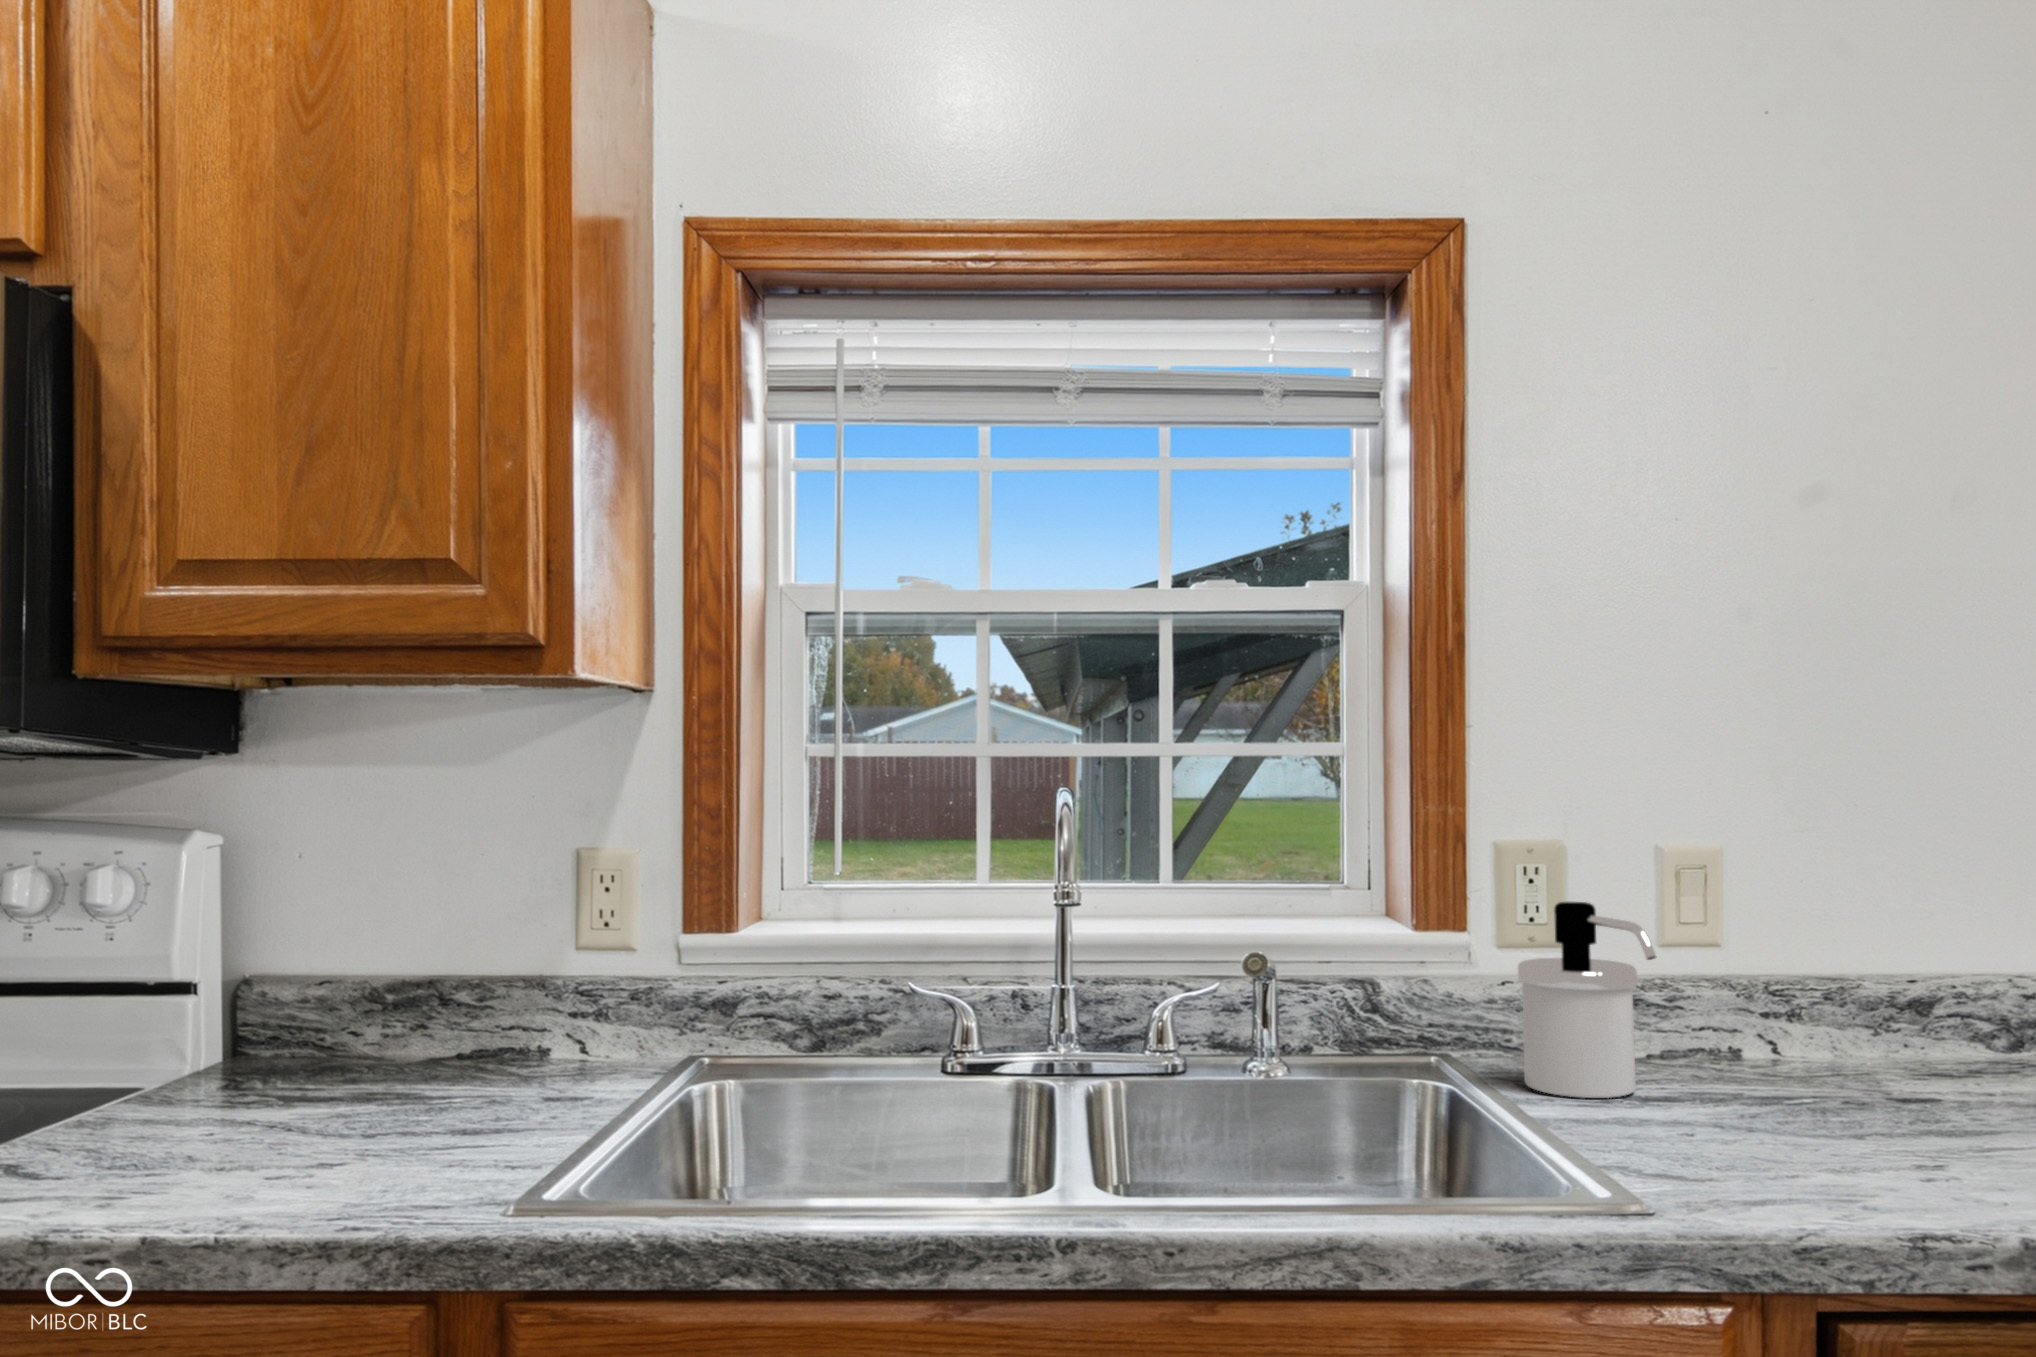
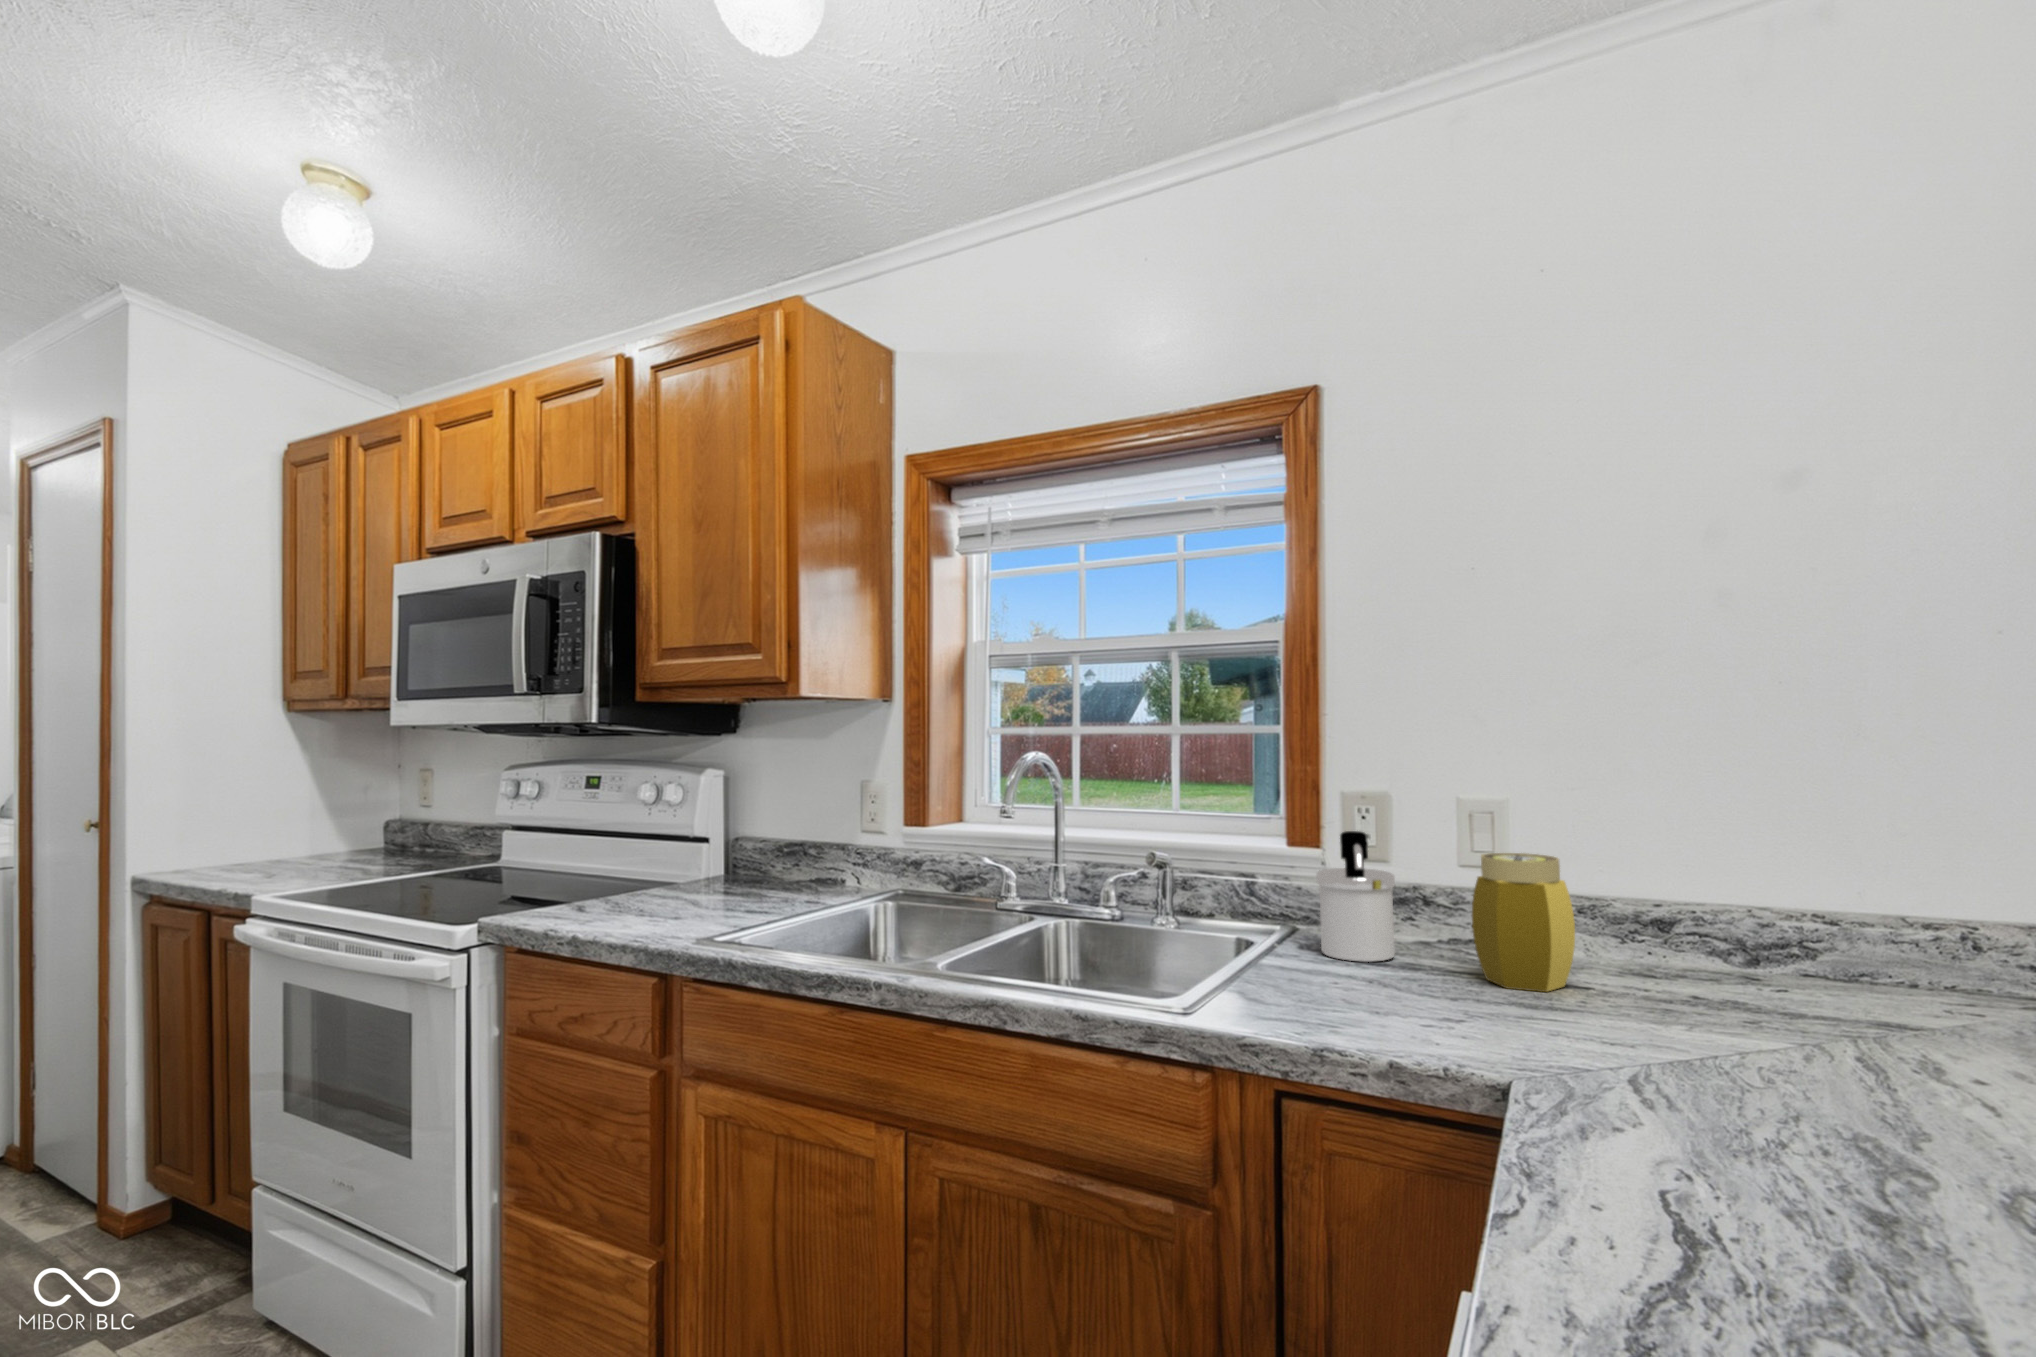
jar: none [1786,921,1916,1112] -> present [1472,853,1575,992]

